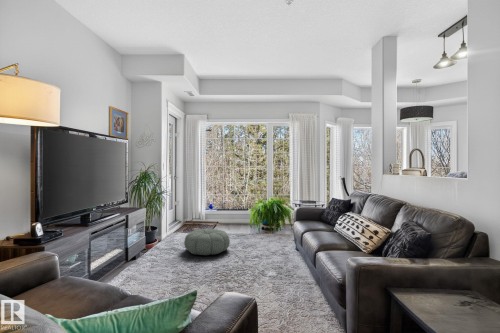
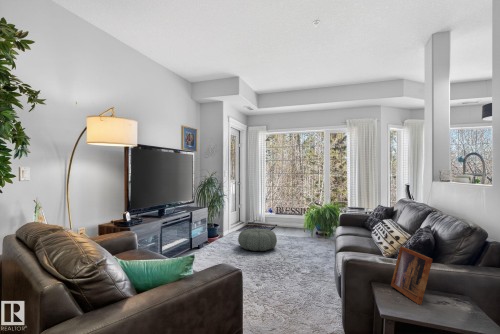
picture frame: none [407,246,467,315] -> present [391,246,433,304]

